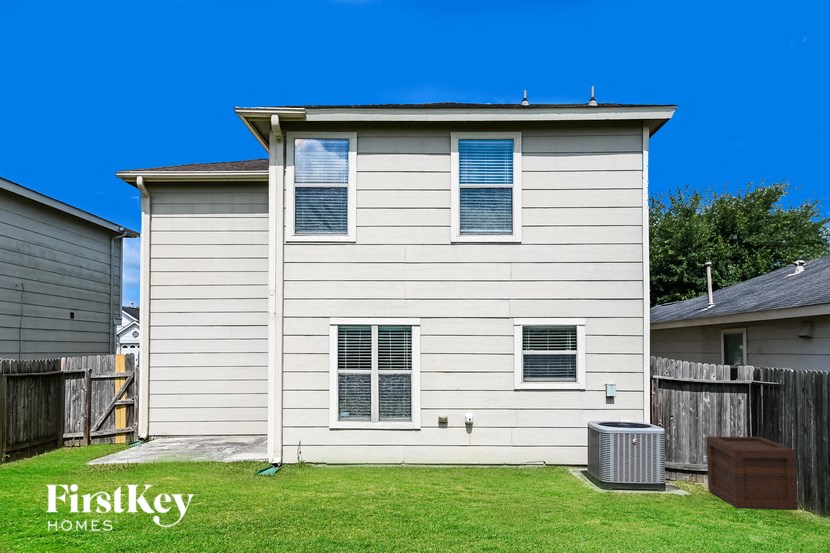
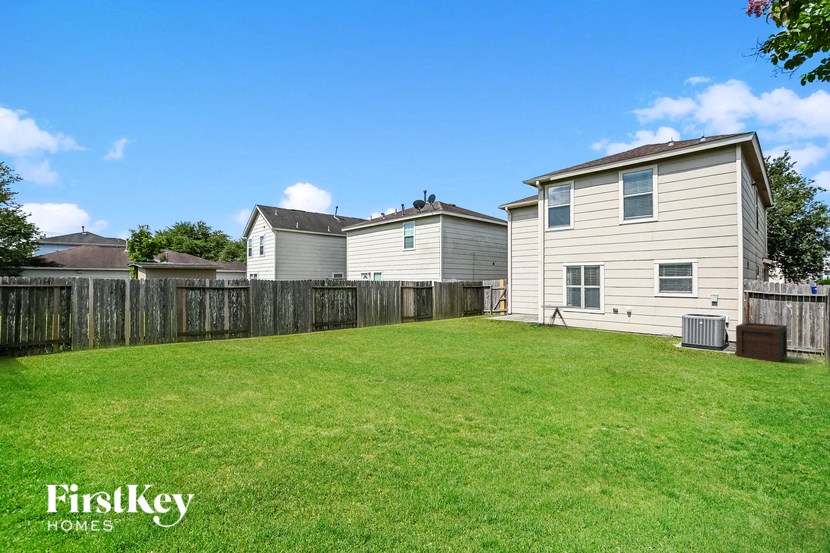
round table: none [288,416,363,481] -> present [541,305,573,328]

